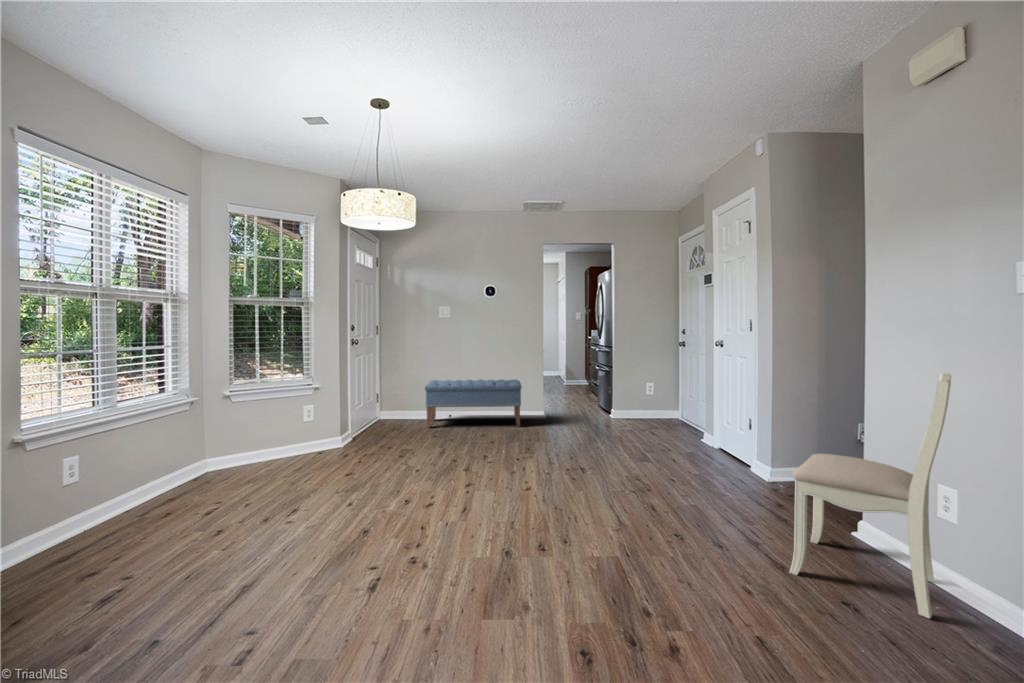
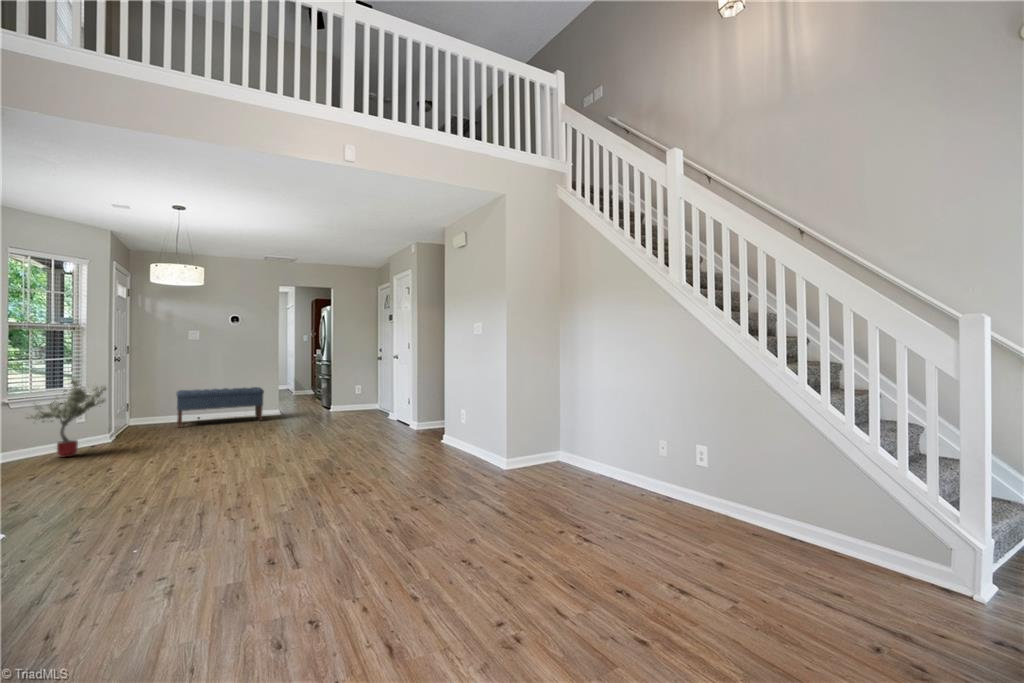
potted tree: none [225,364,325,471] -> present [28,377,107,458]
dining chair: present [790,373,951,619] -> none [403,368,455,449]

